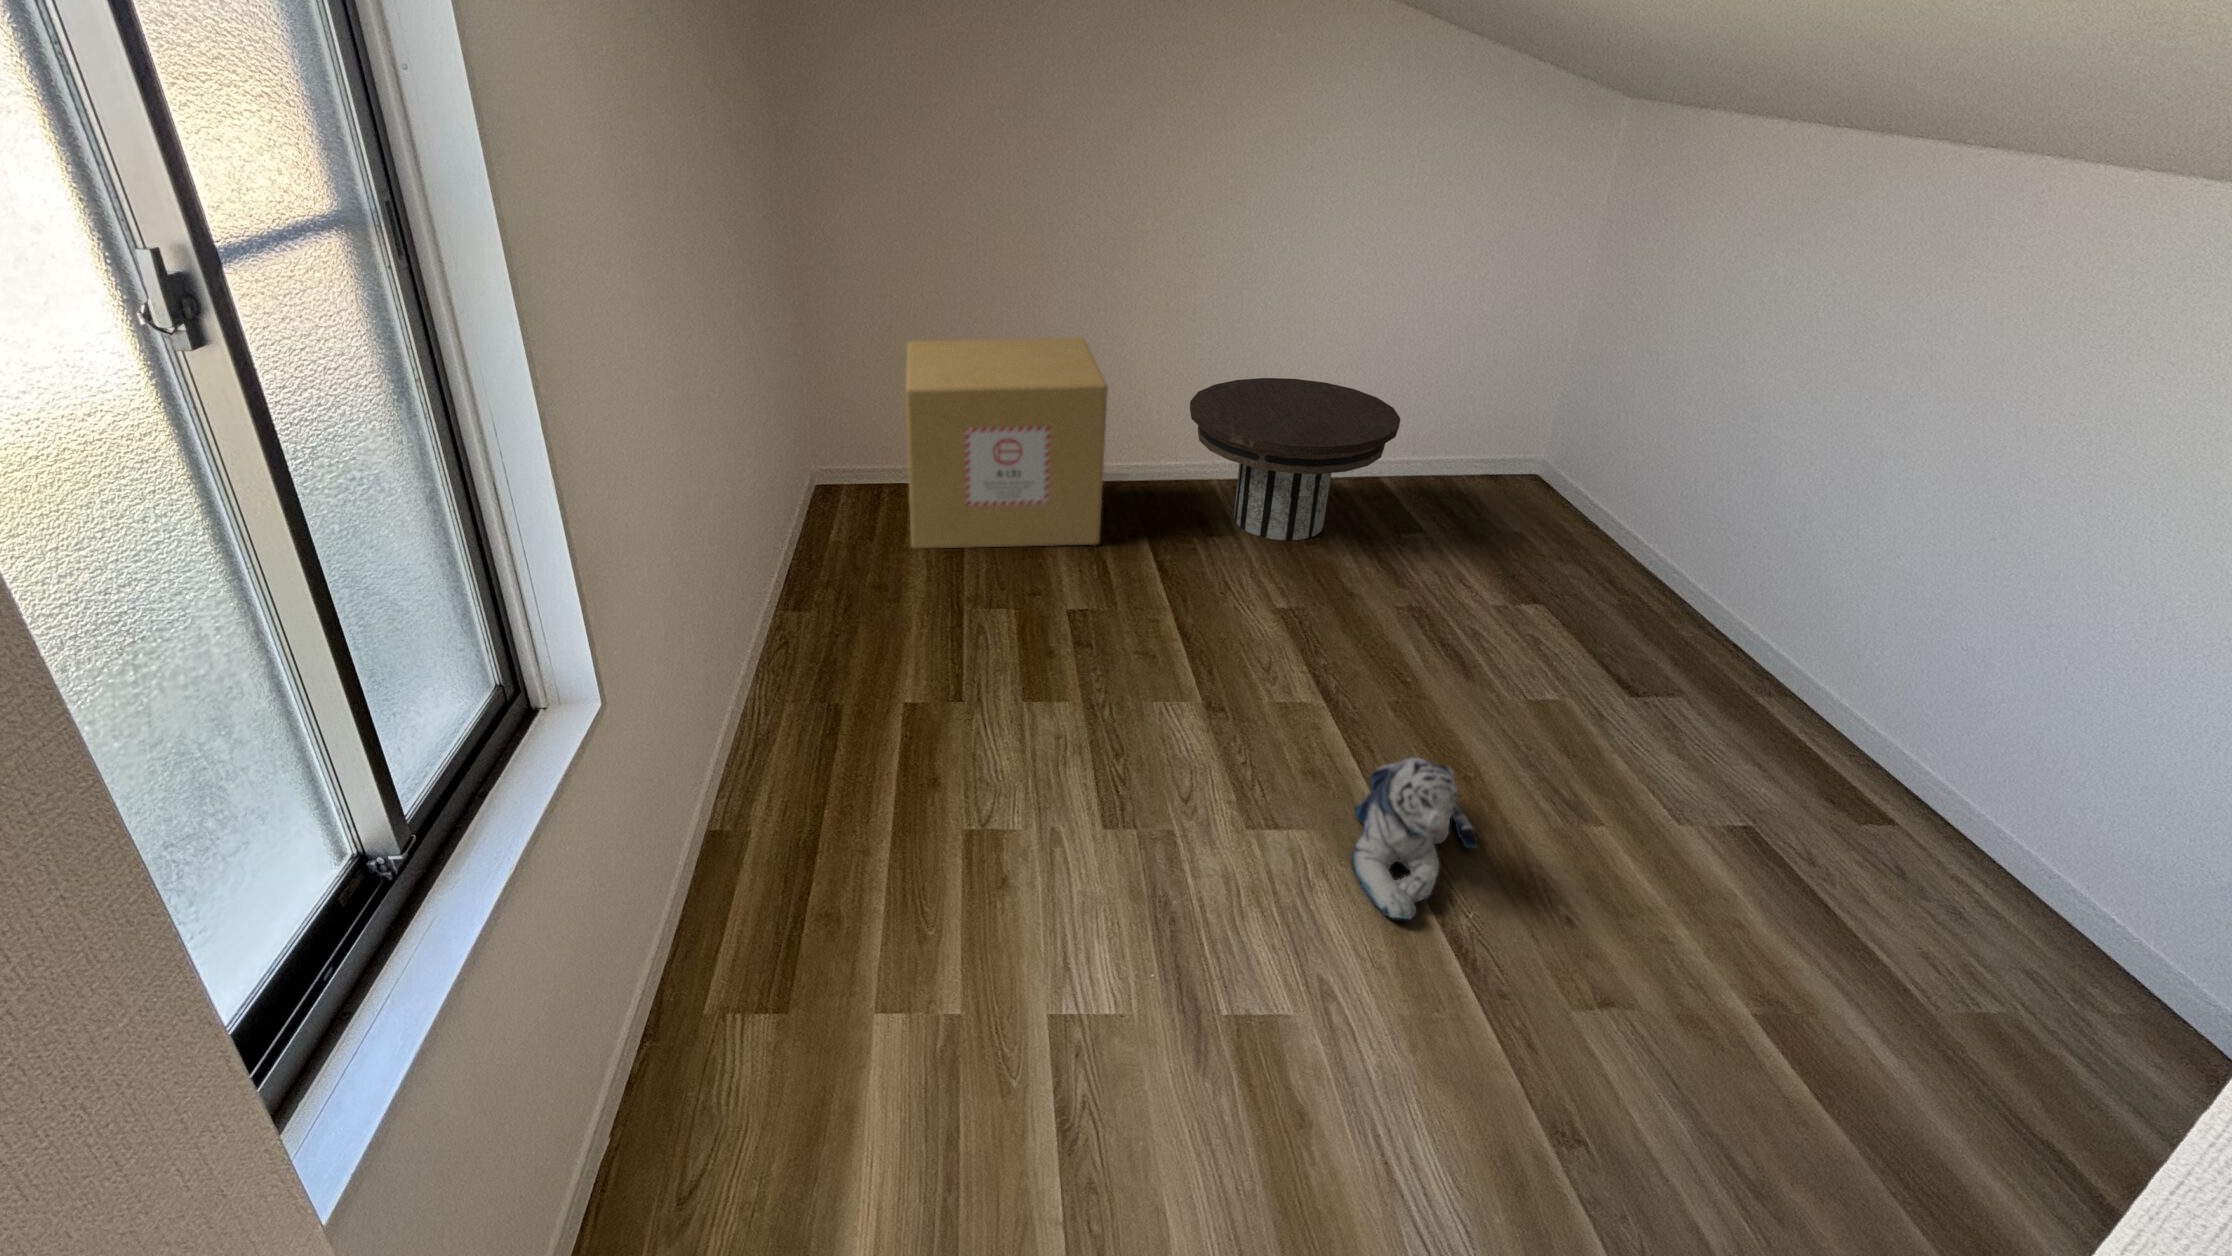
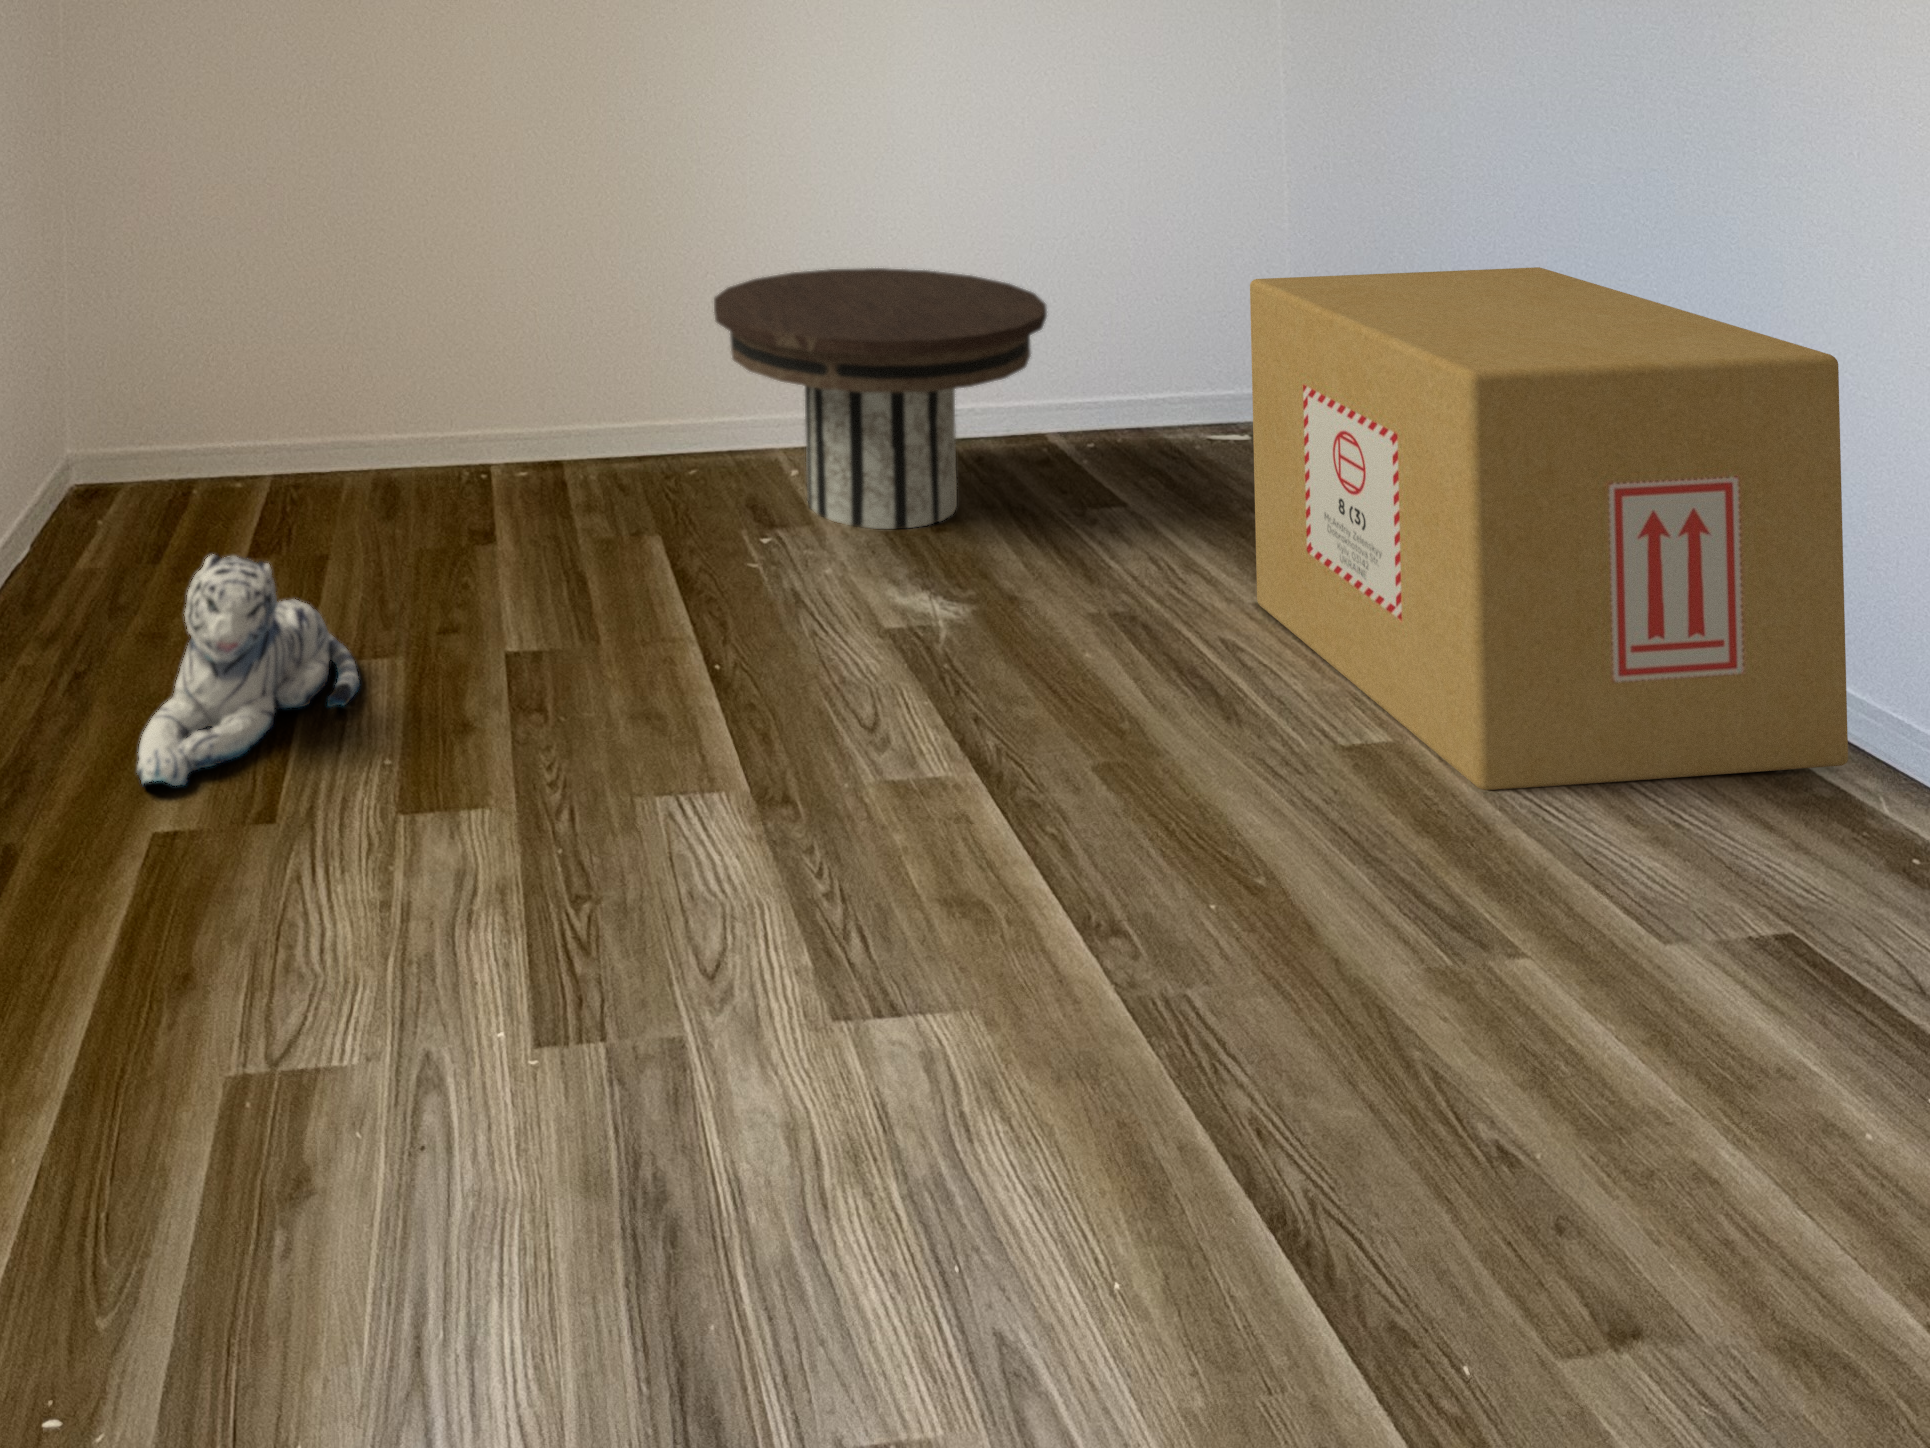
cardboard box: present [906,338,1108,549] -> present [1250,267,1848,790]
plush toy: present [1352,757,1478,920] -> present [138,554,360,786]

